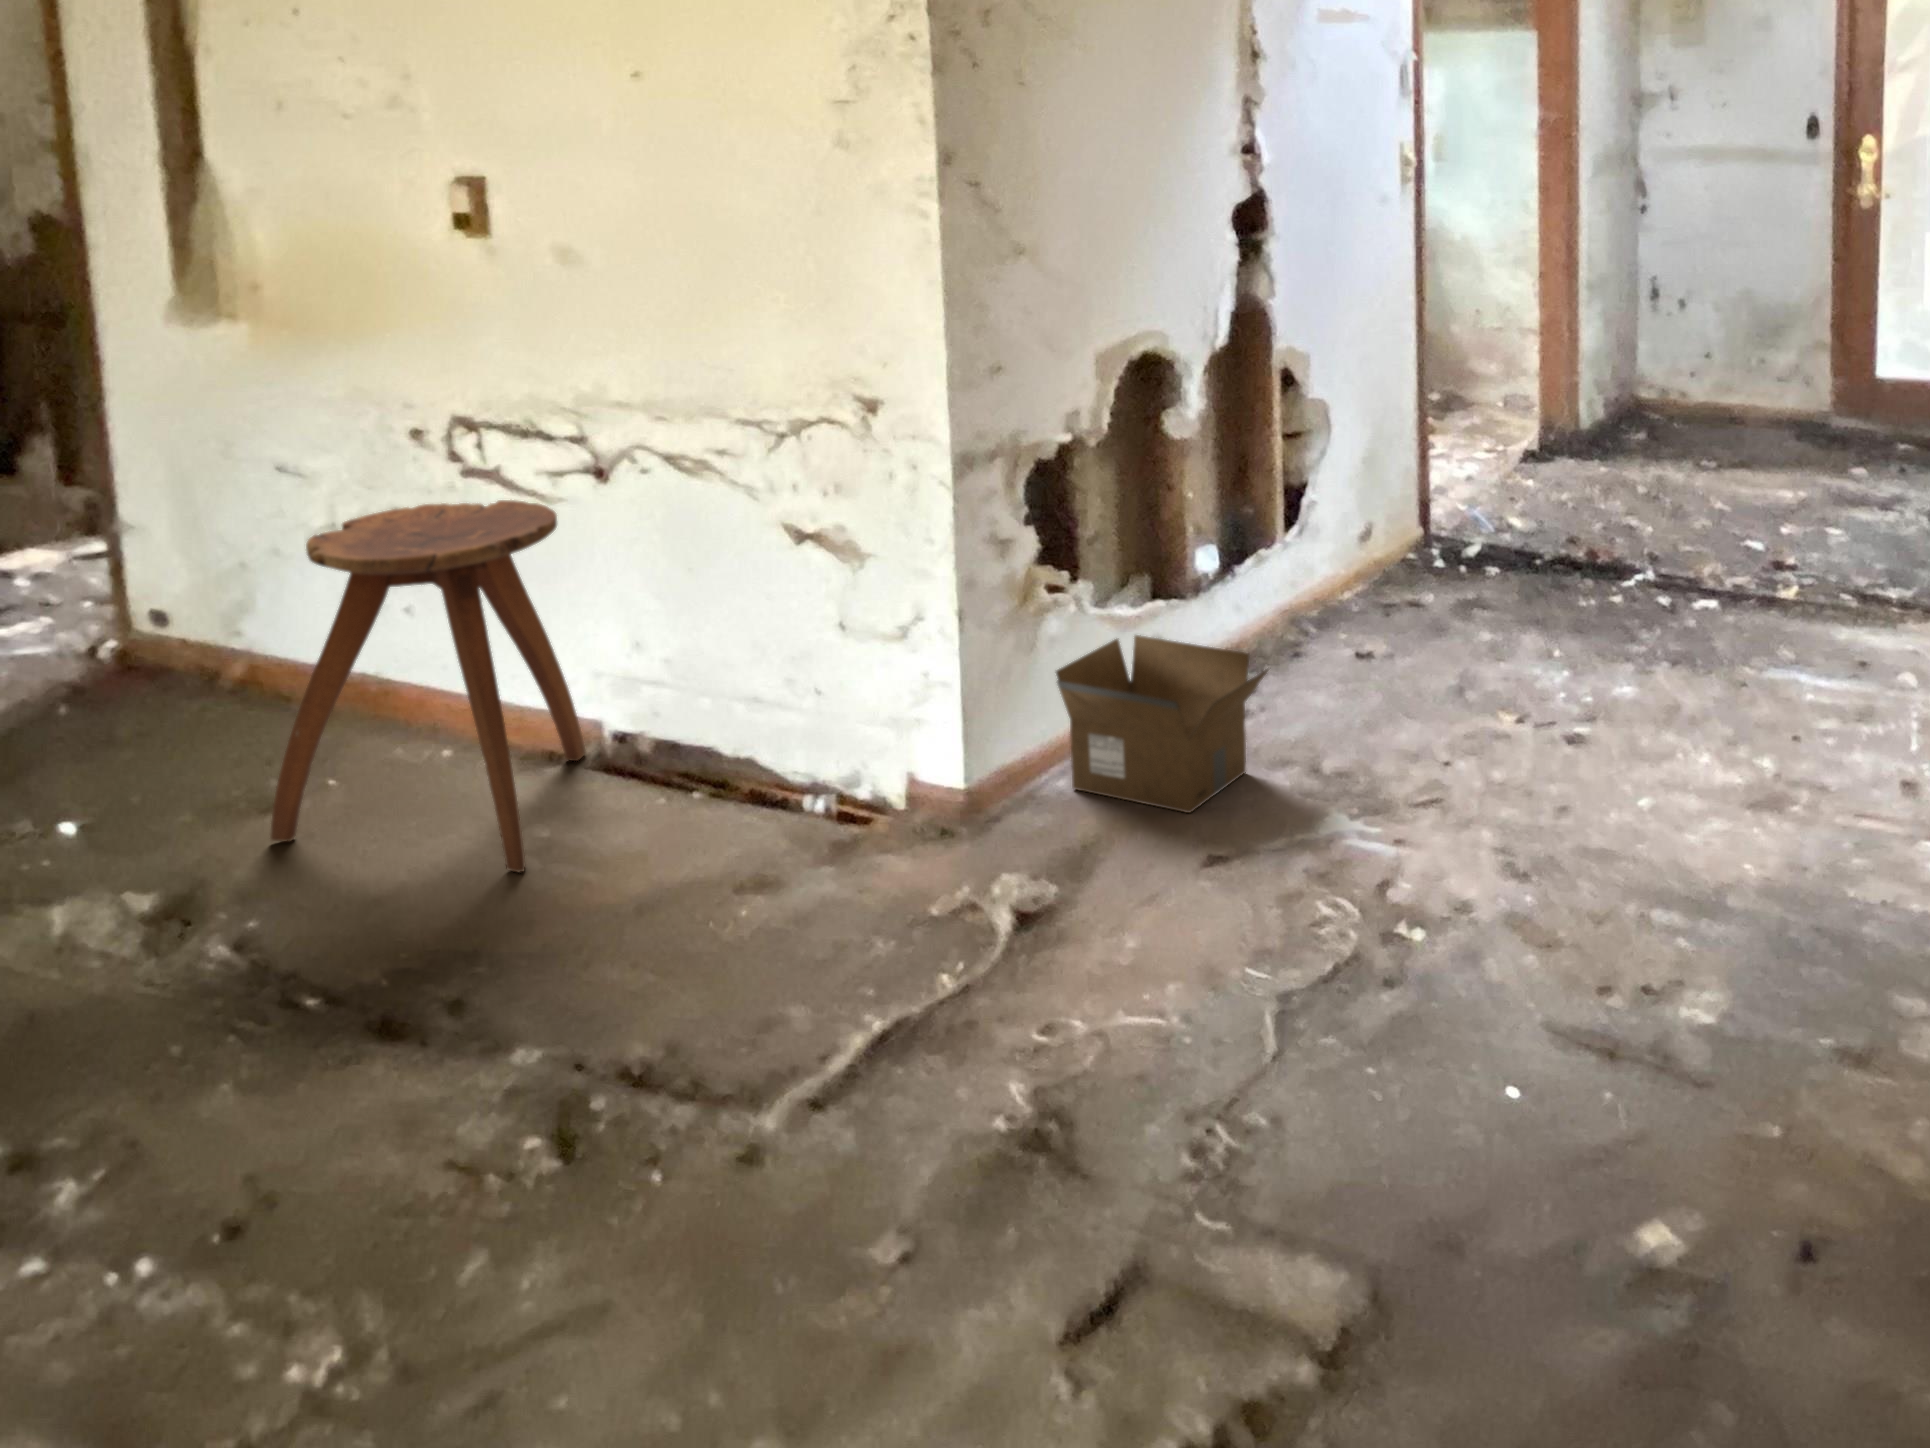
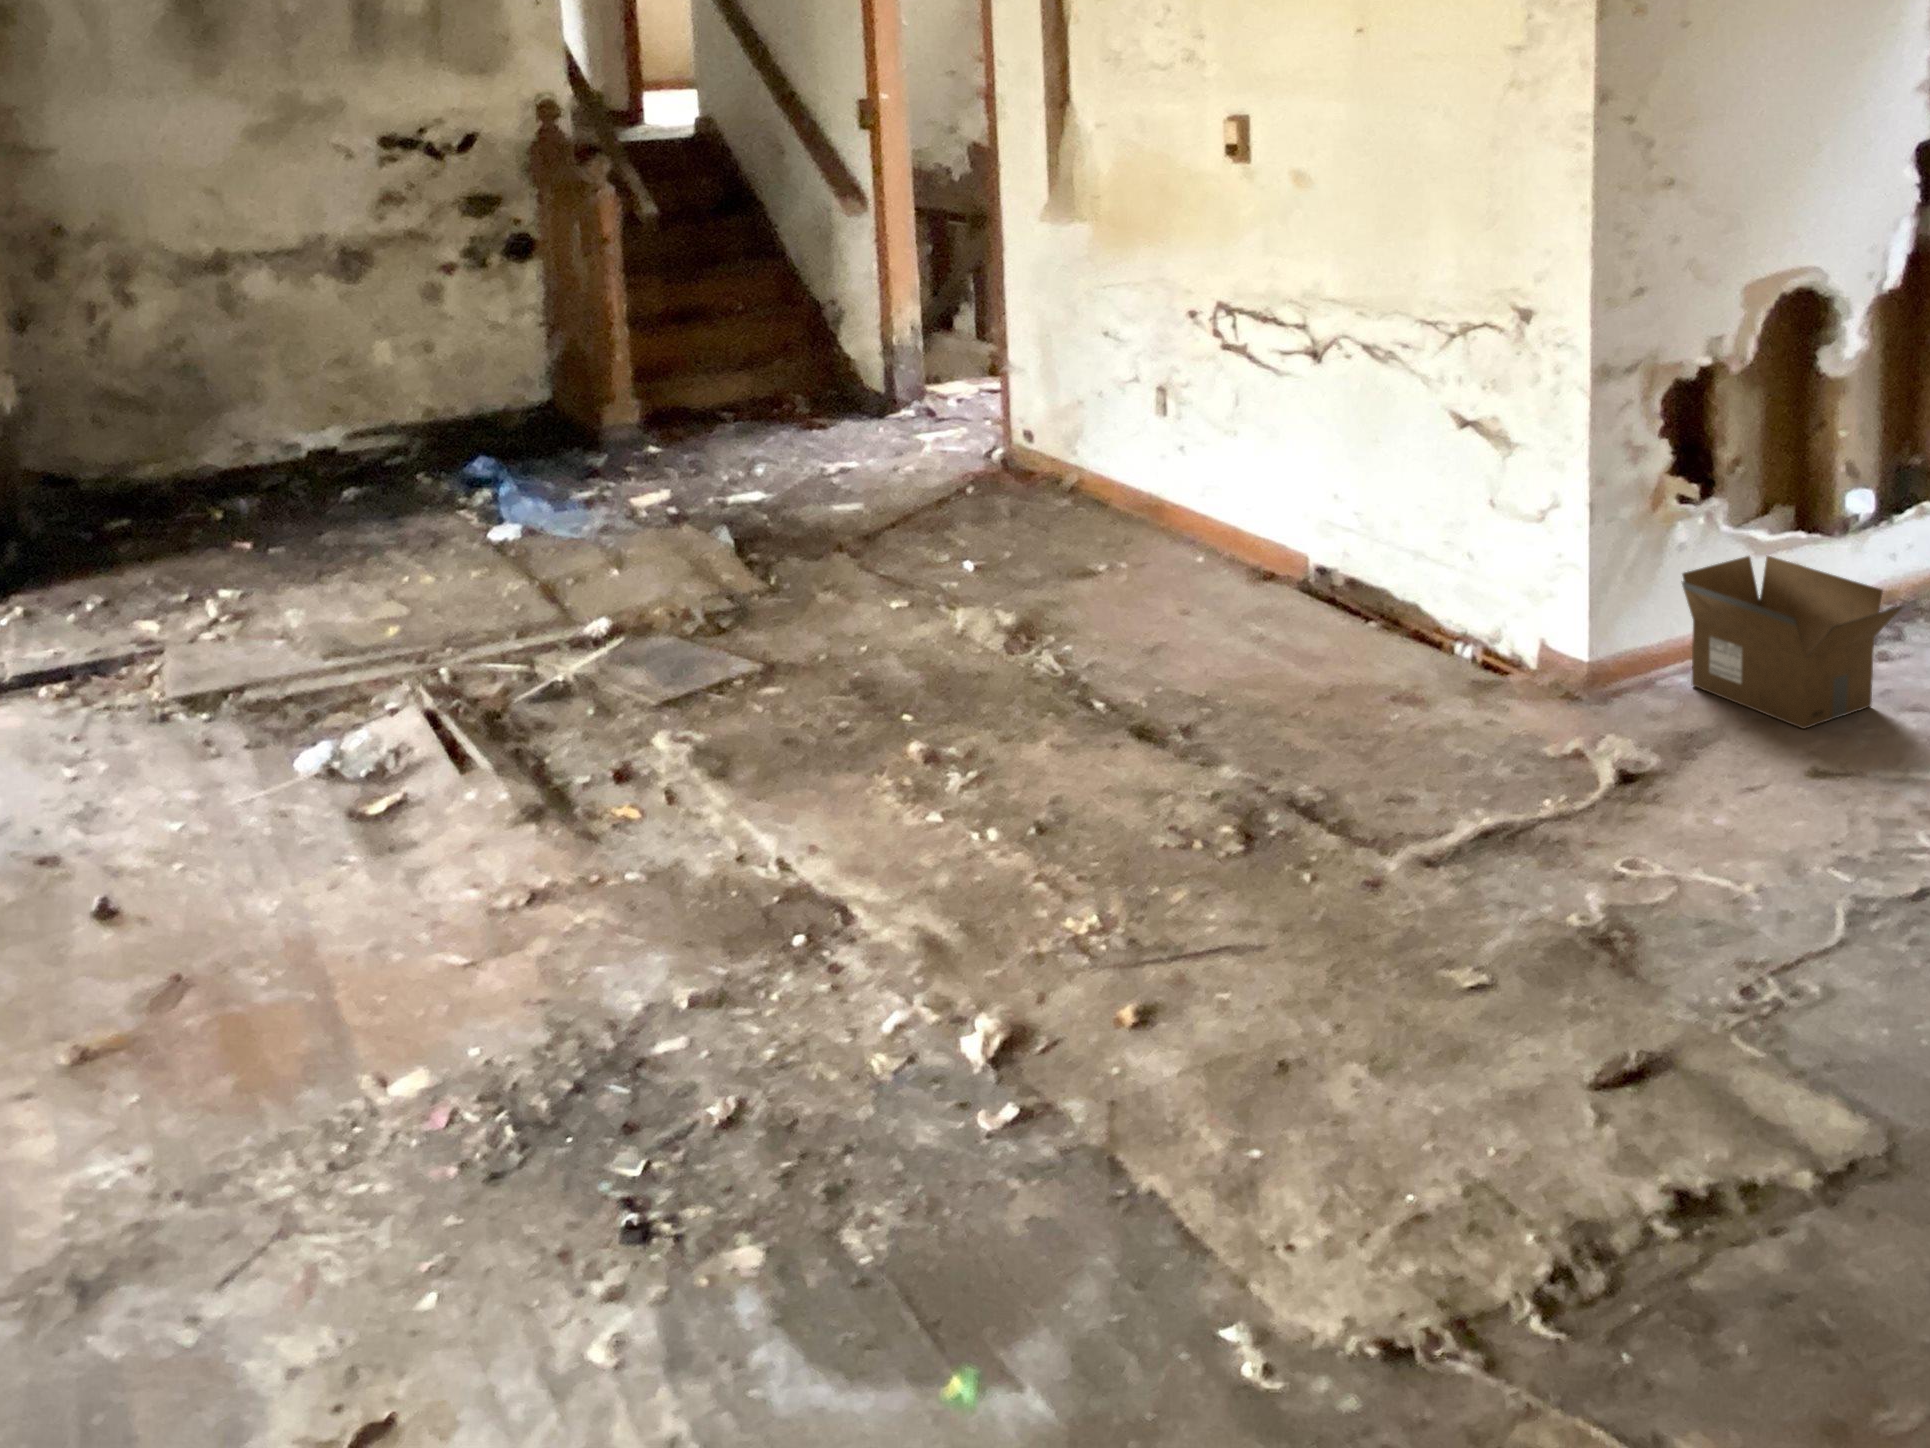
stool: present [270,500,585,872] -> none [1083,365,1294,654]

